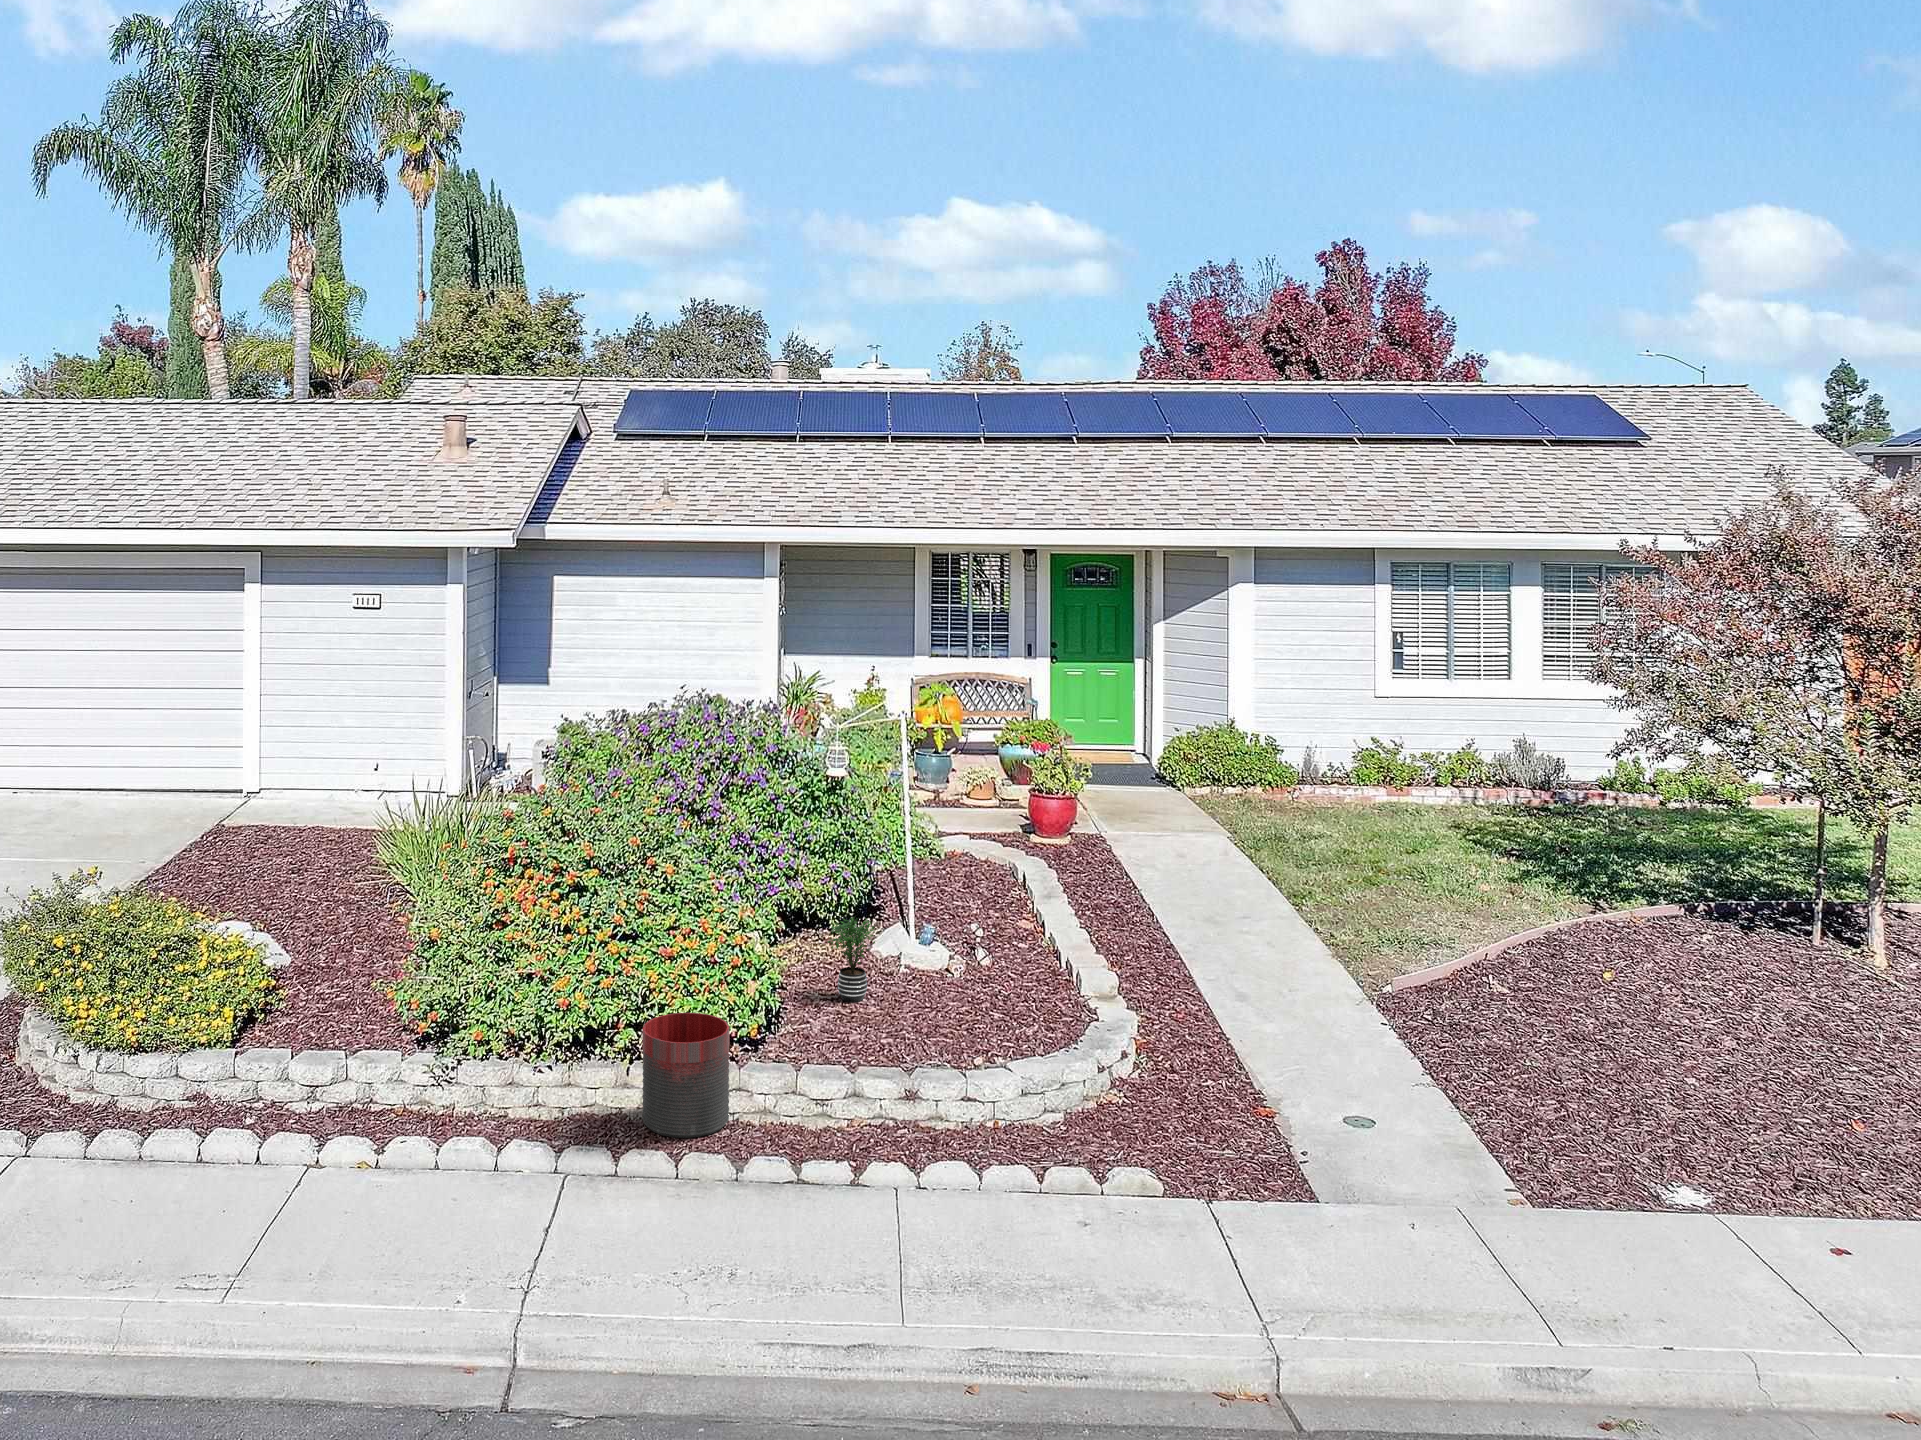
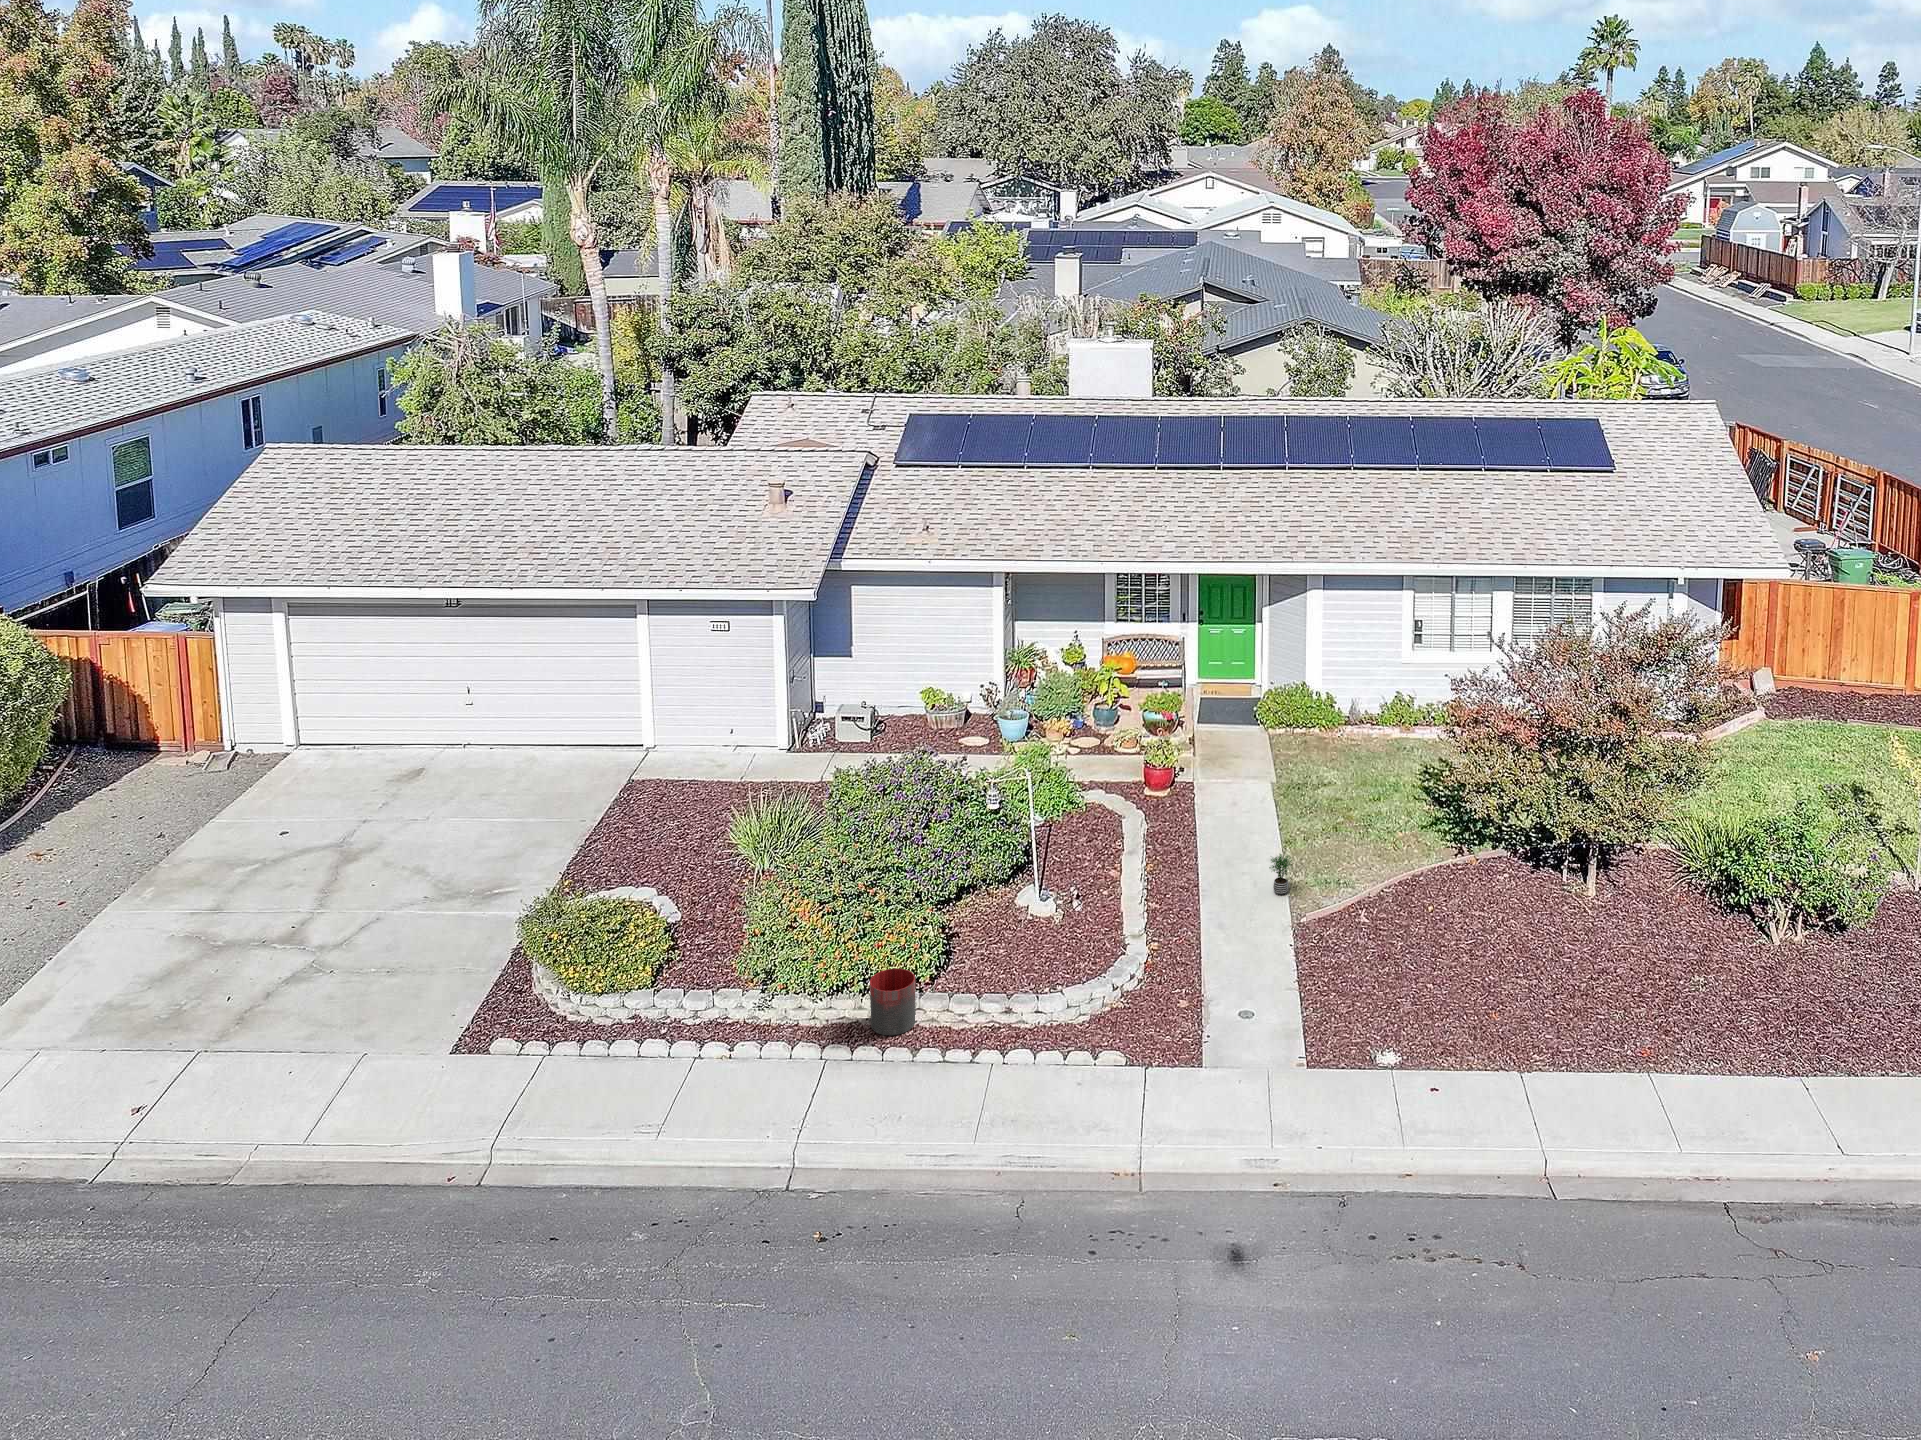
potted plant: present [828,918,875,1002] -> present [1269,854,1292,896]

